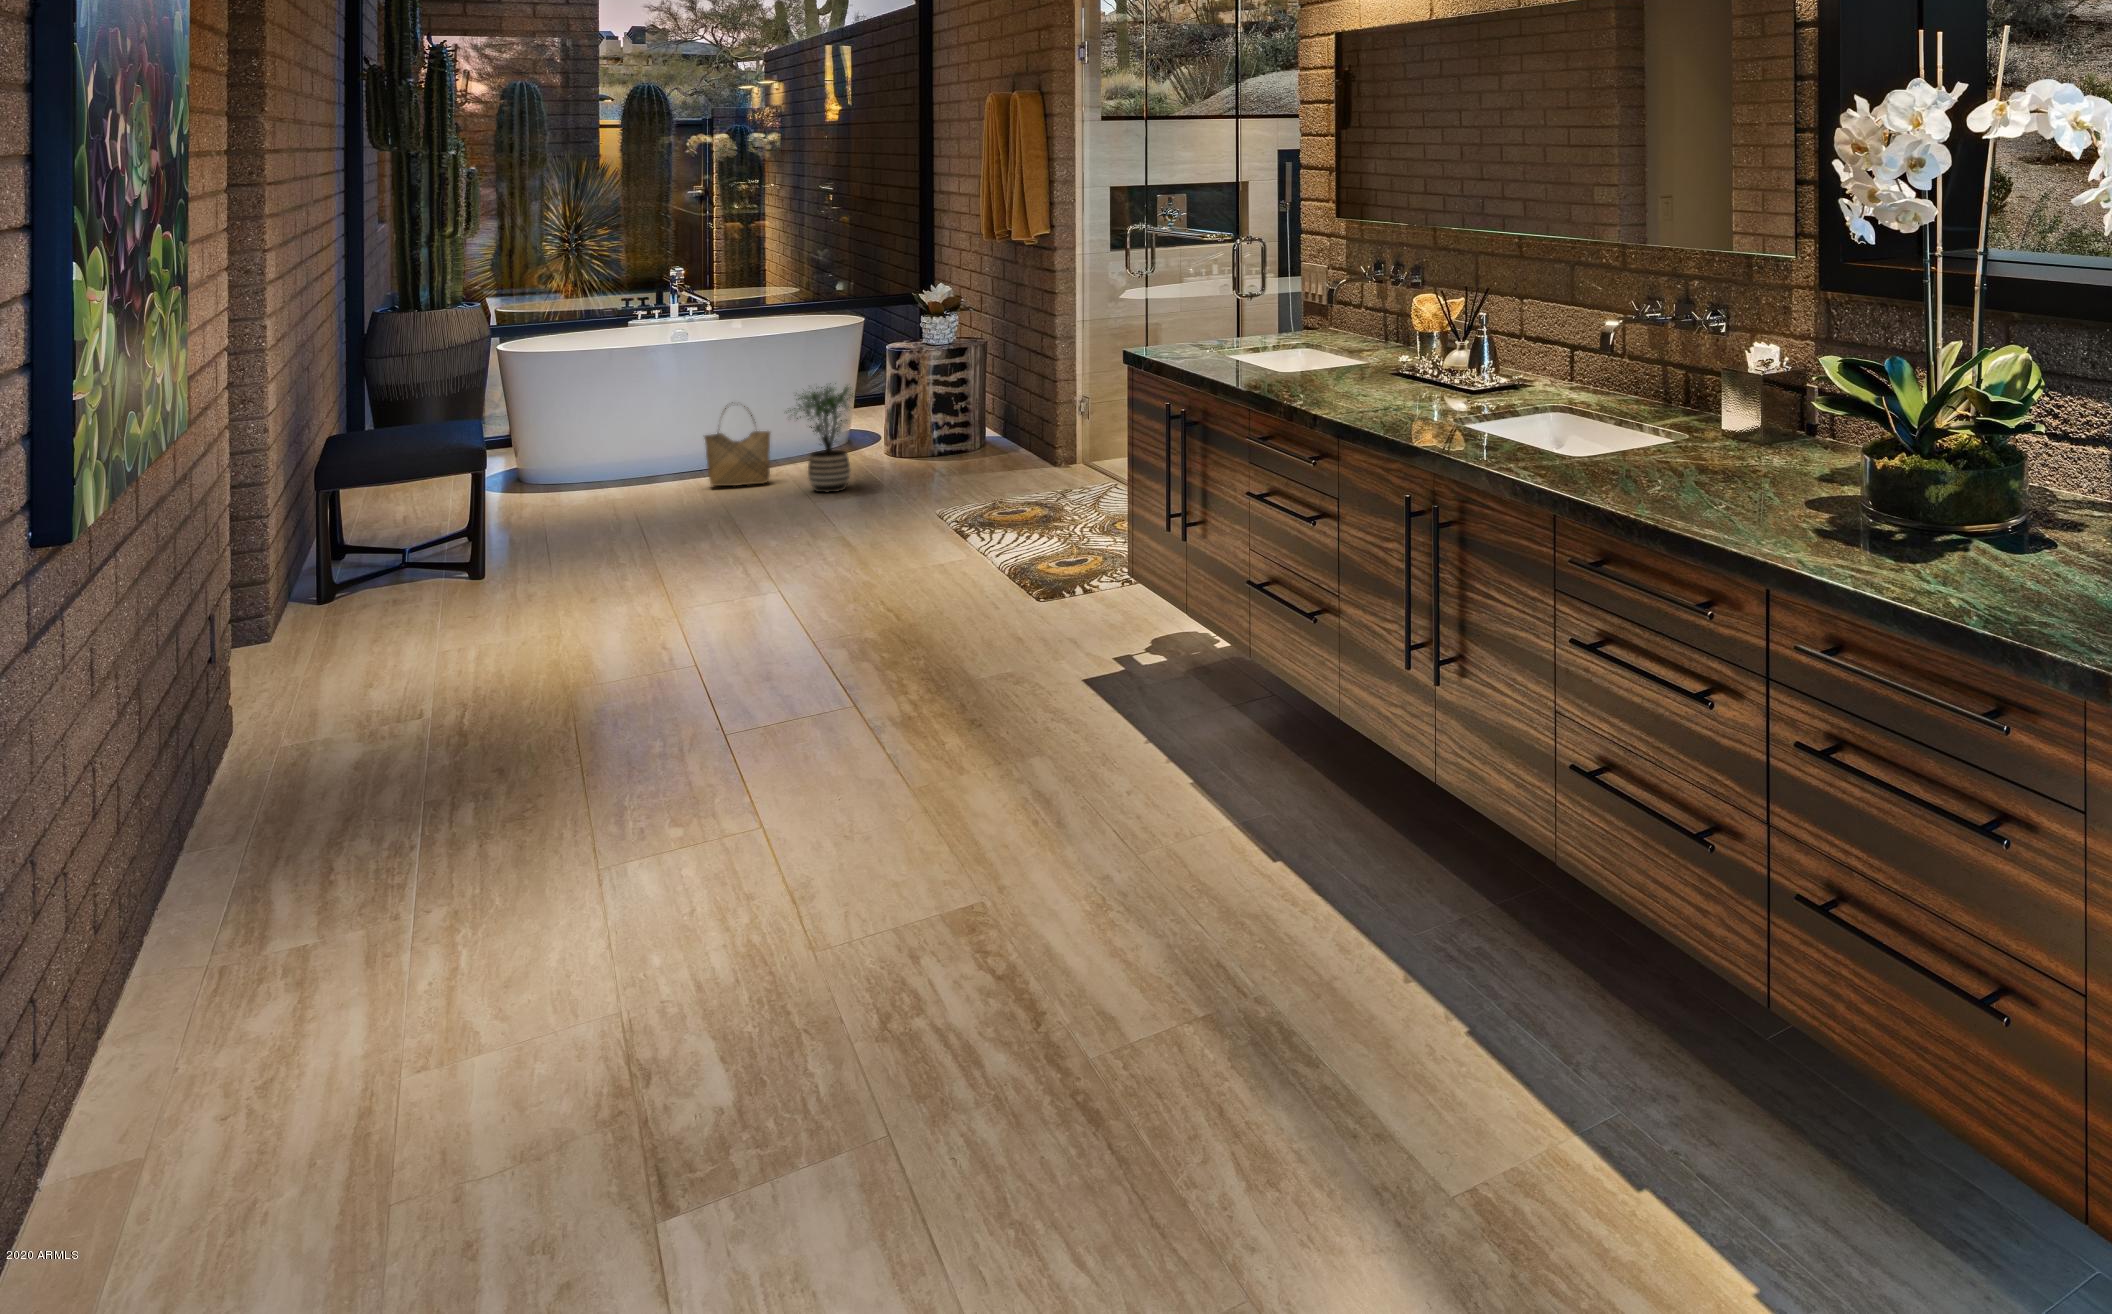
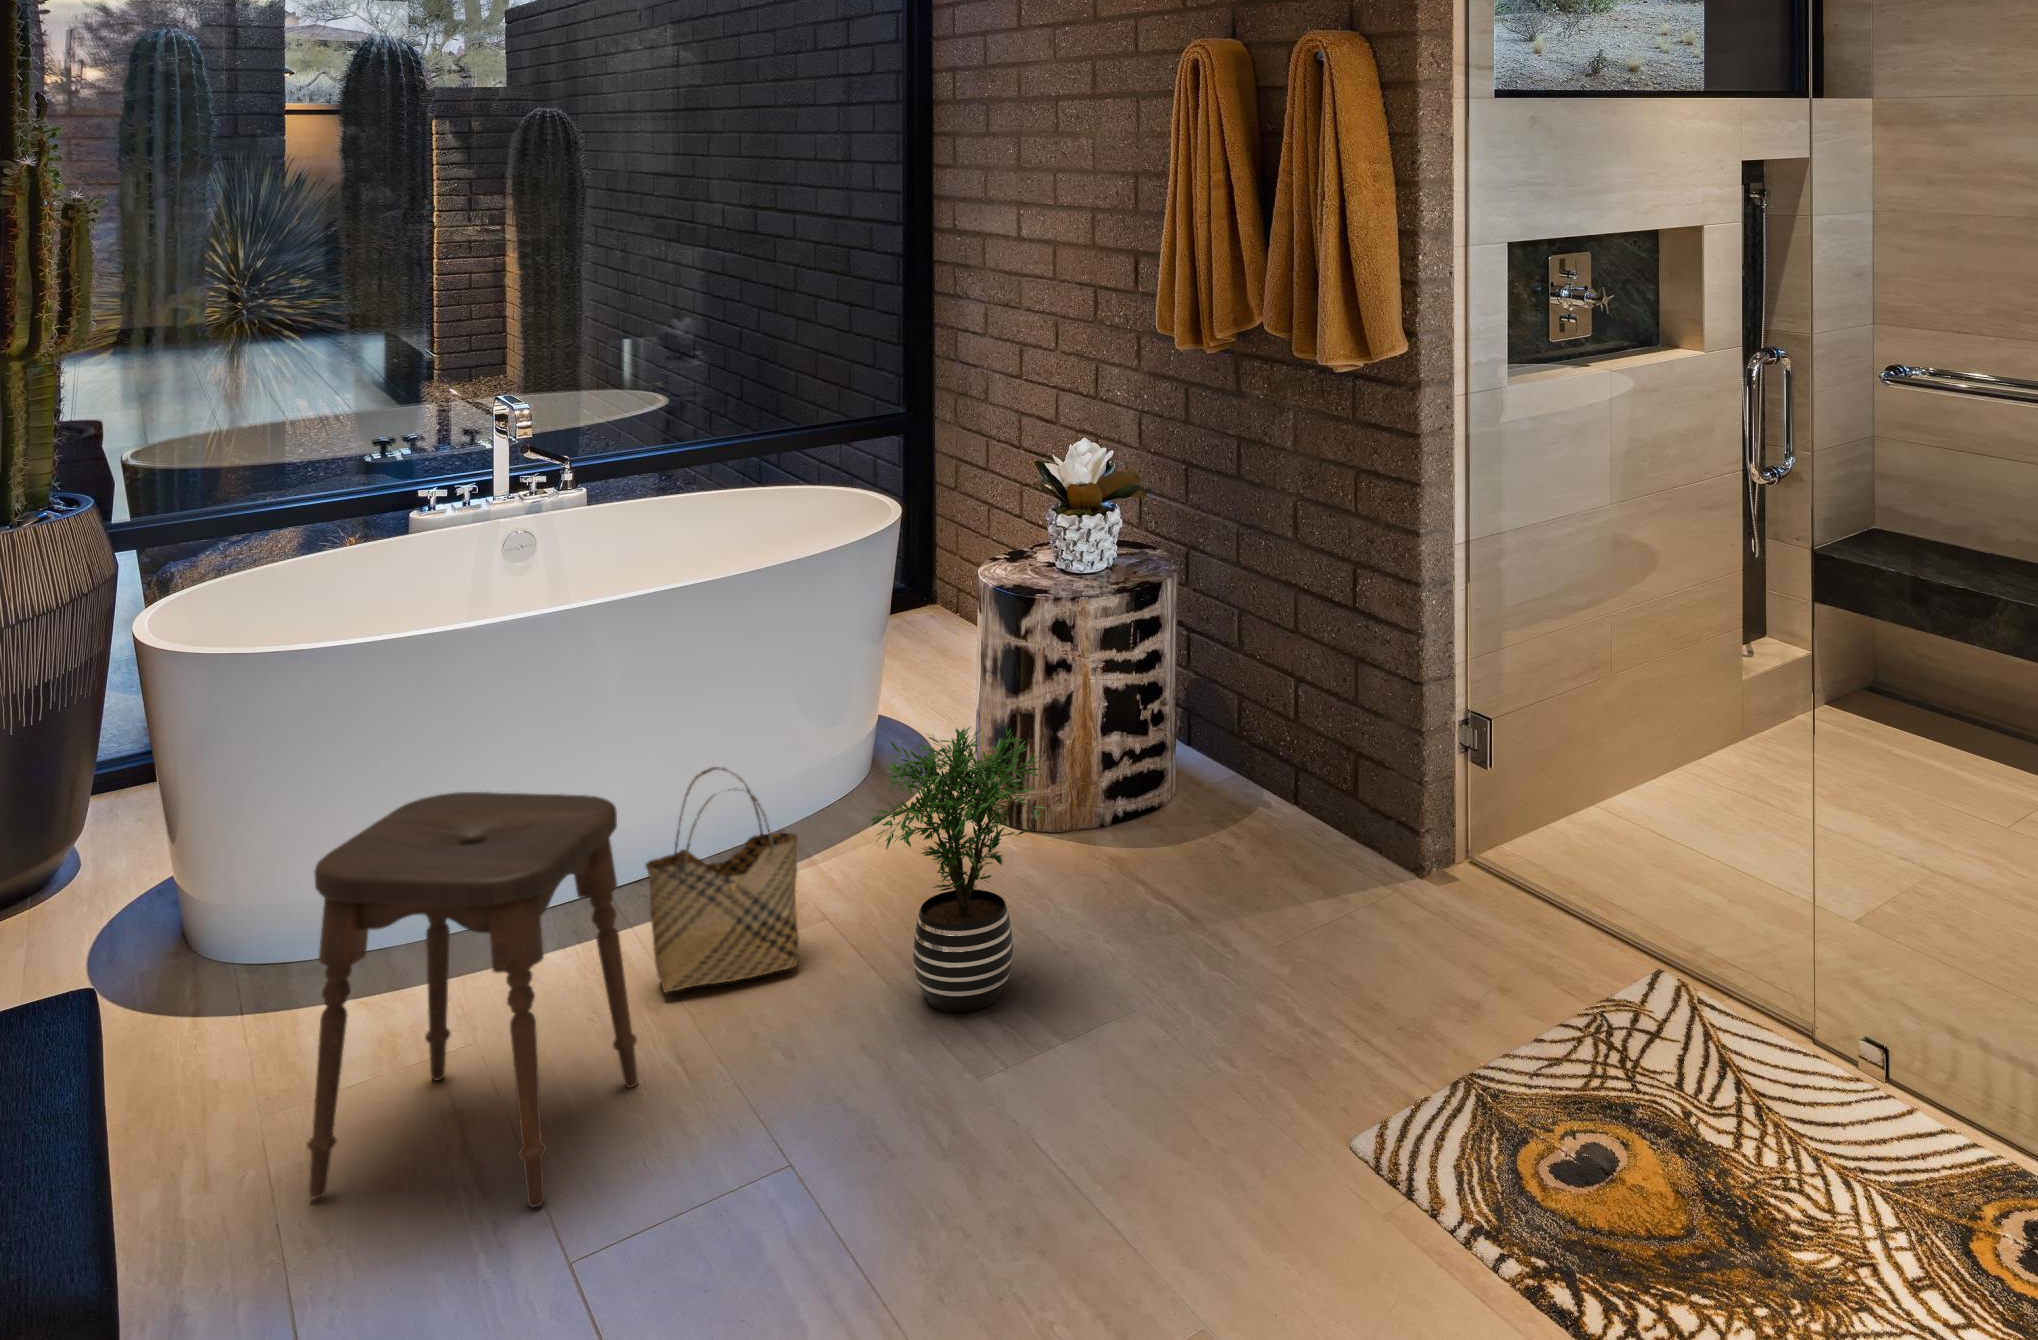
stool: none [563,391,690,520] -> present [307,792,638,1207]

